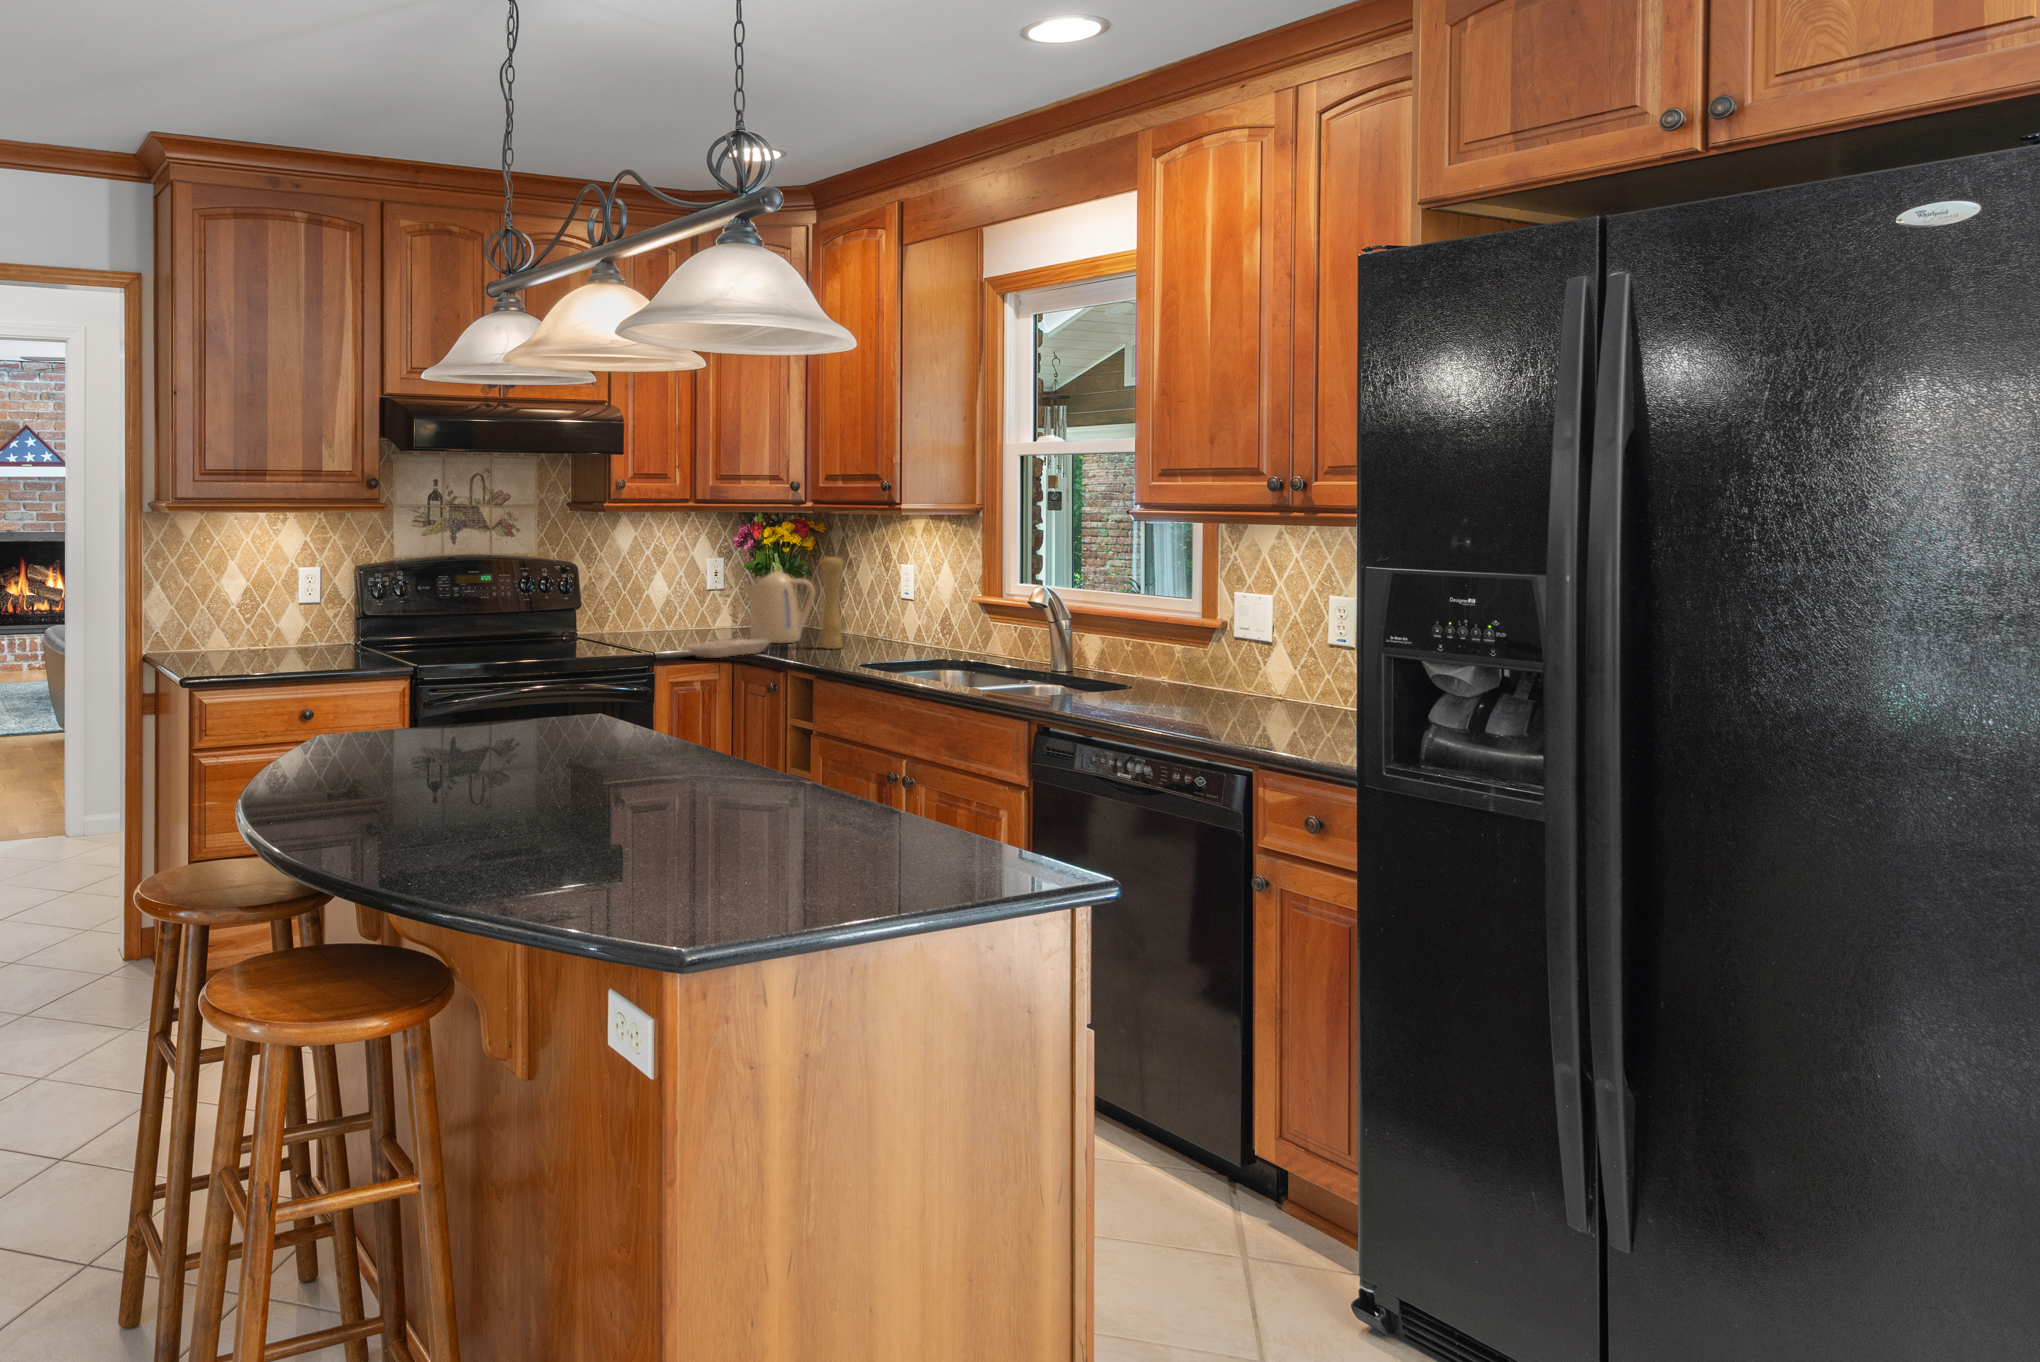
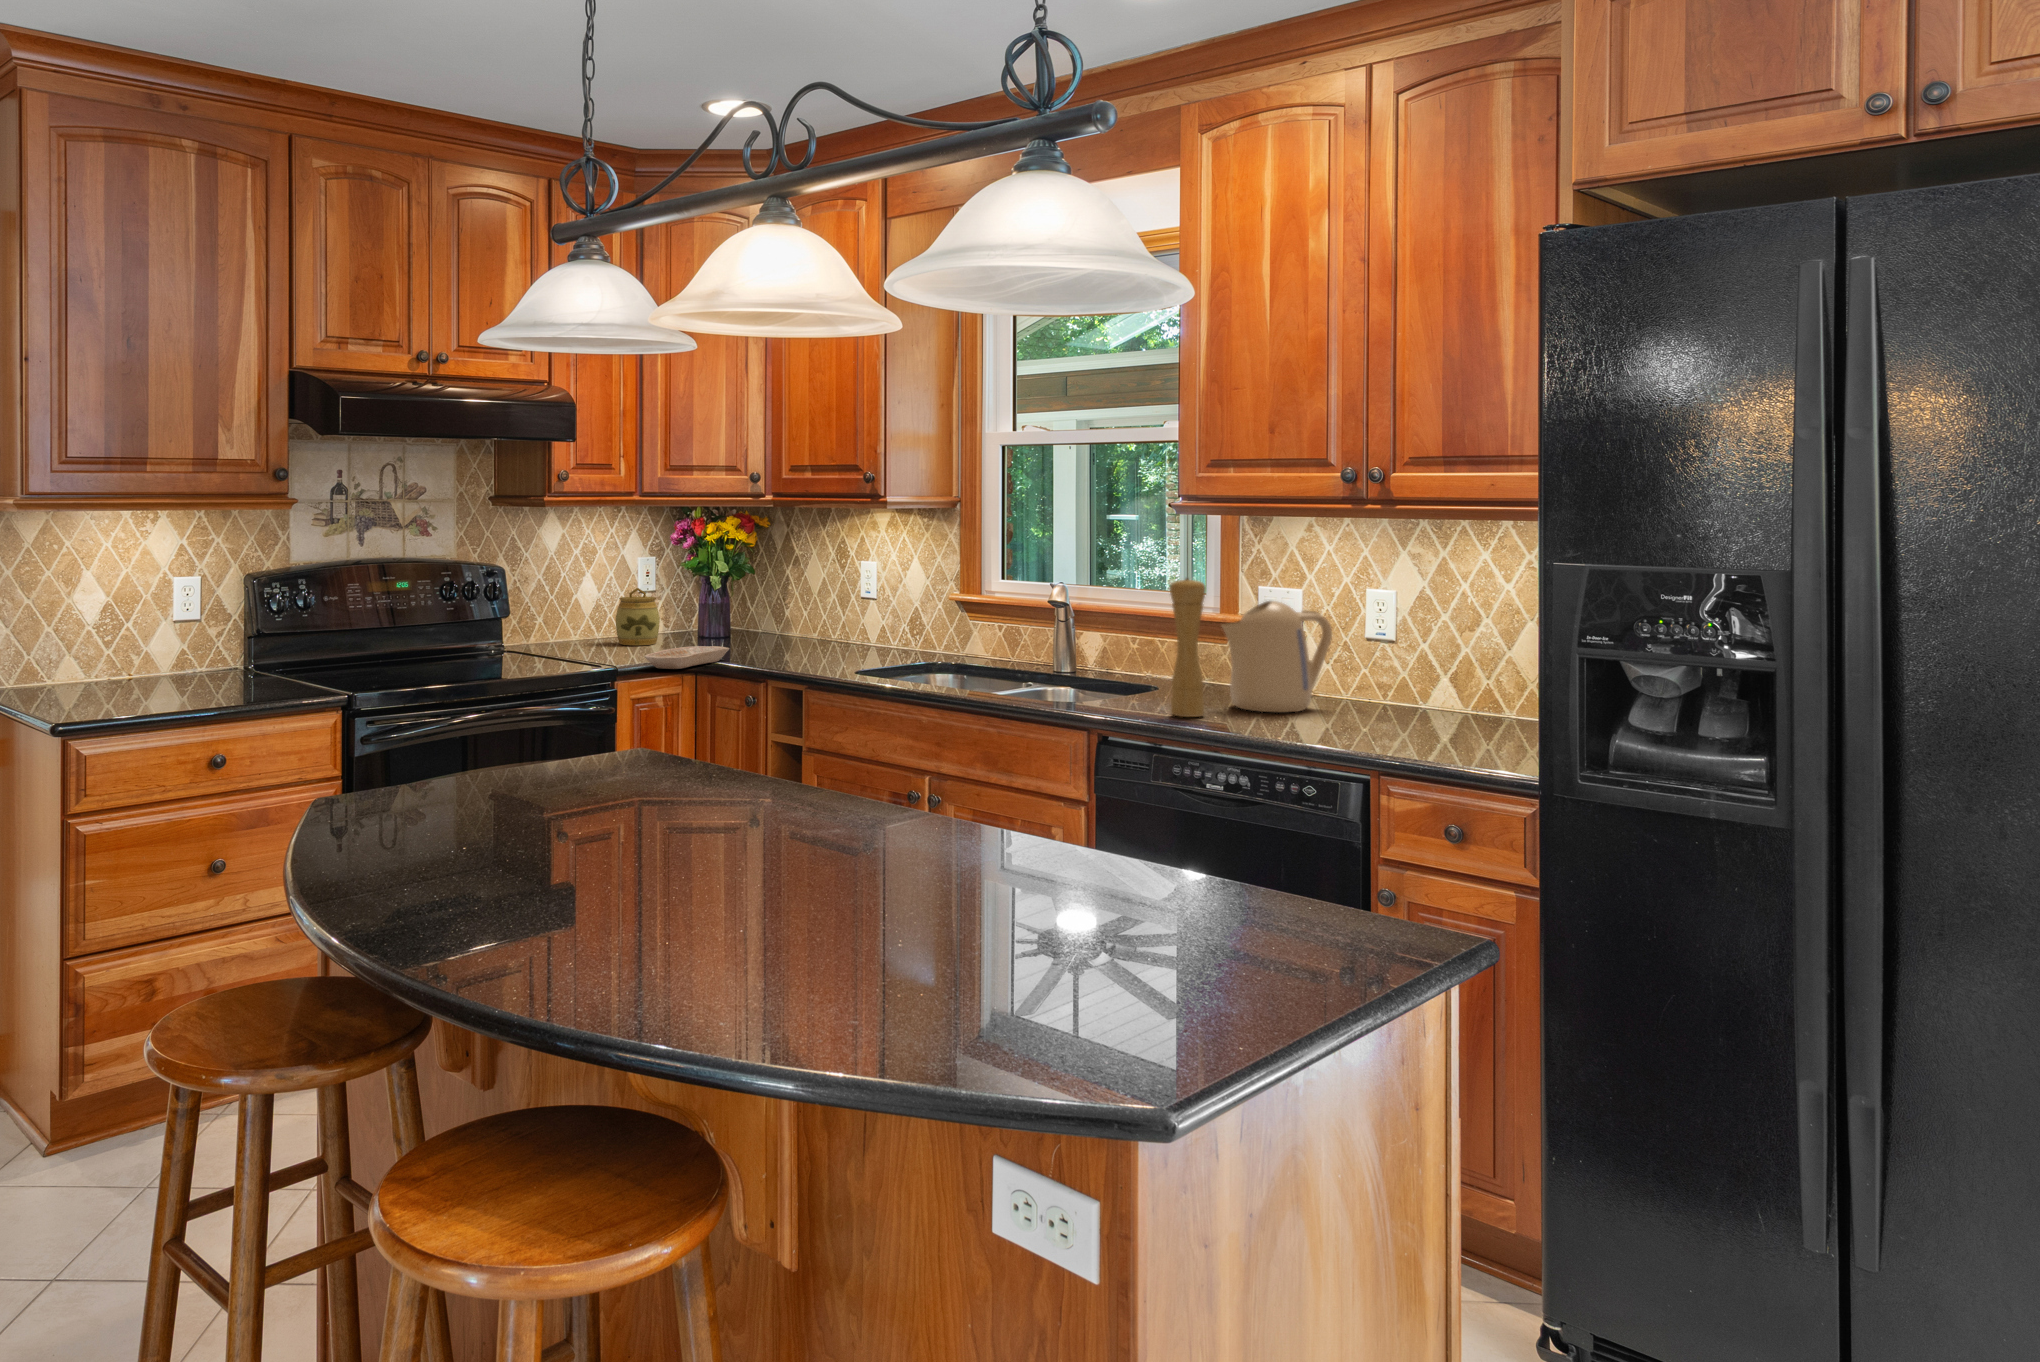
pepper mill: present [820,556,844,649] -> present [1170,578,1206,717]
kettle: present [745,571,815,643] -> present [1222,601,1332,712]
jar: none [689,586,728,638] -> present [616,588,660,645]

